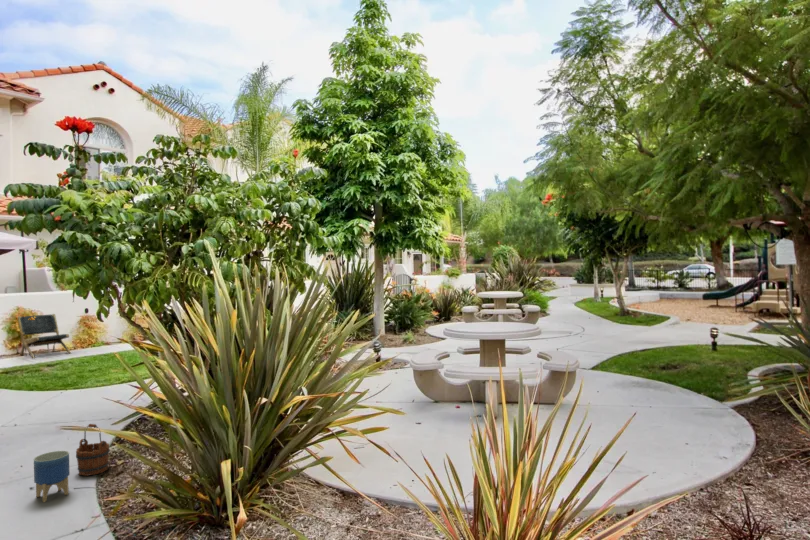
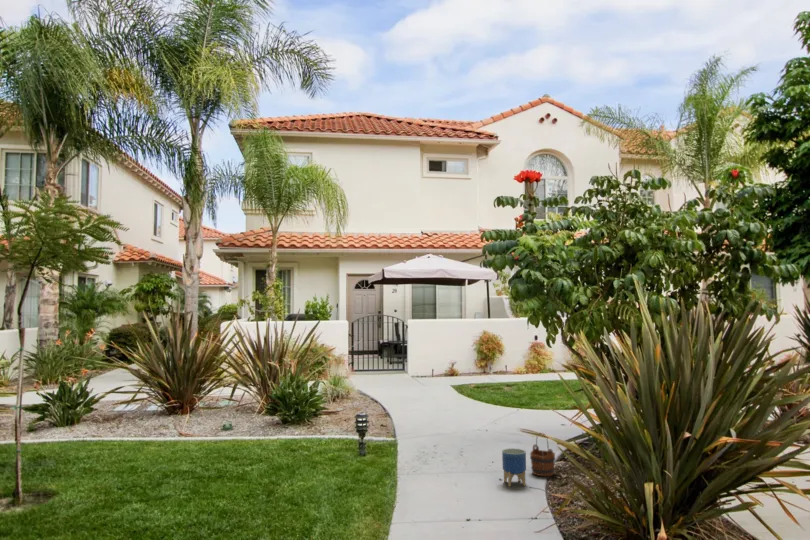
lounge chair: present [18,314,70,358] -> none [484,339,524,377]

